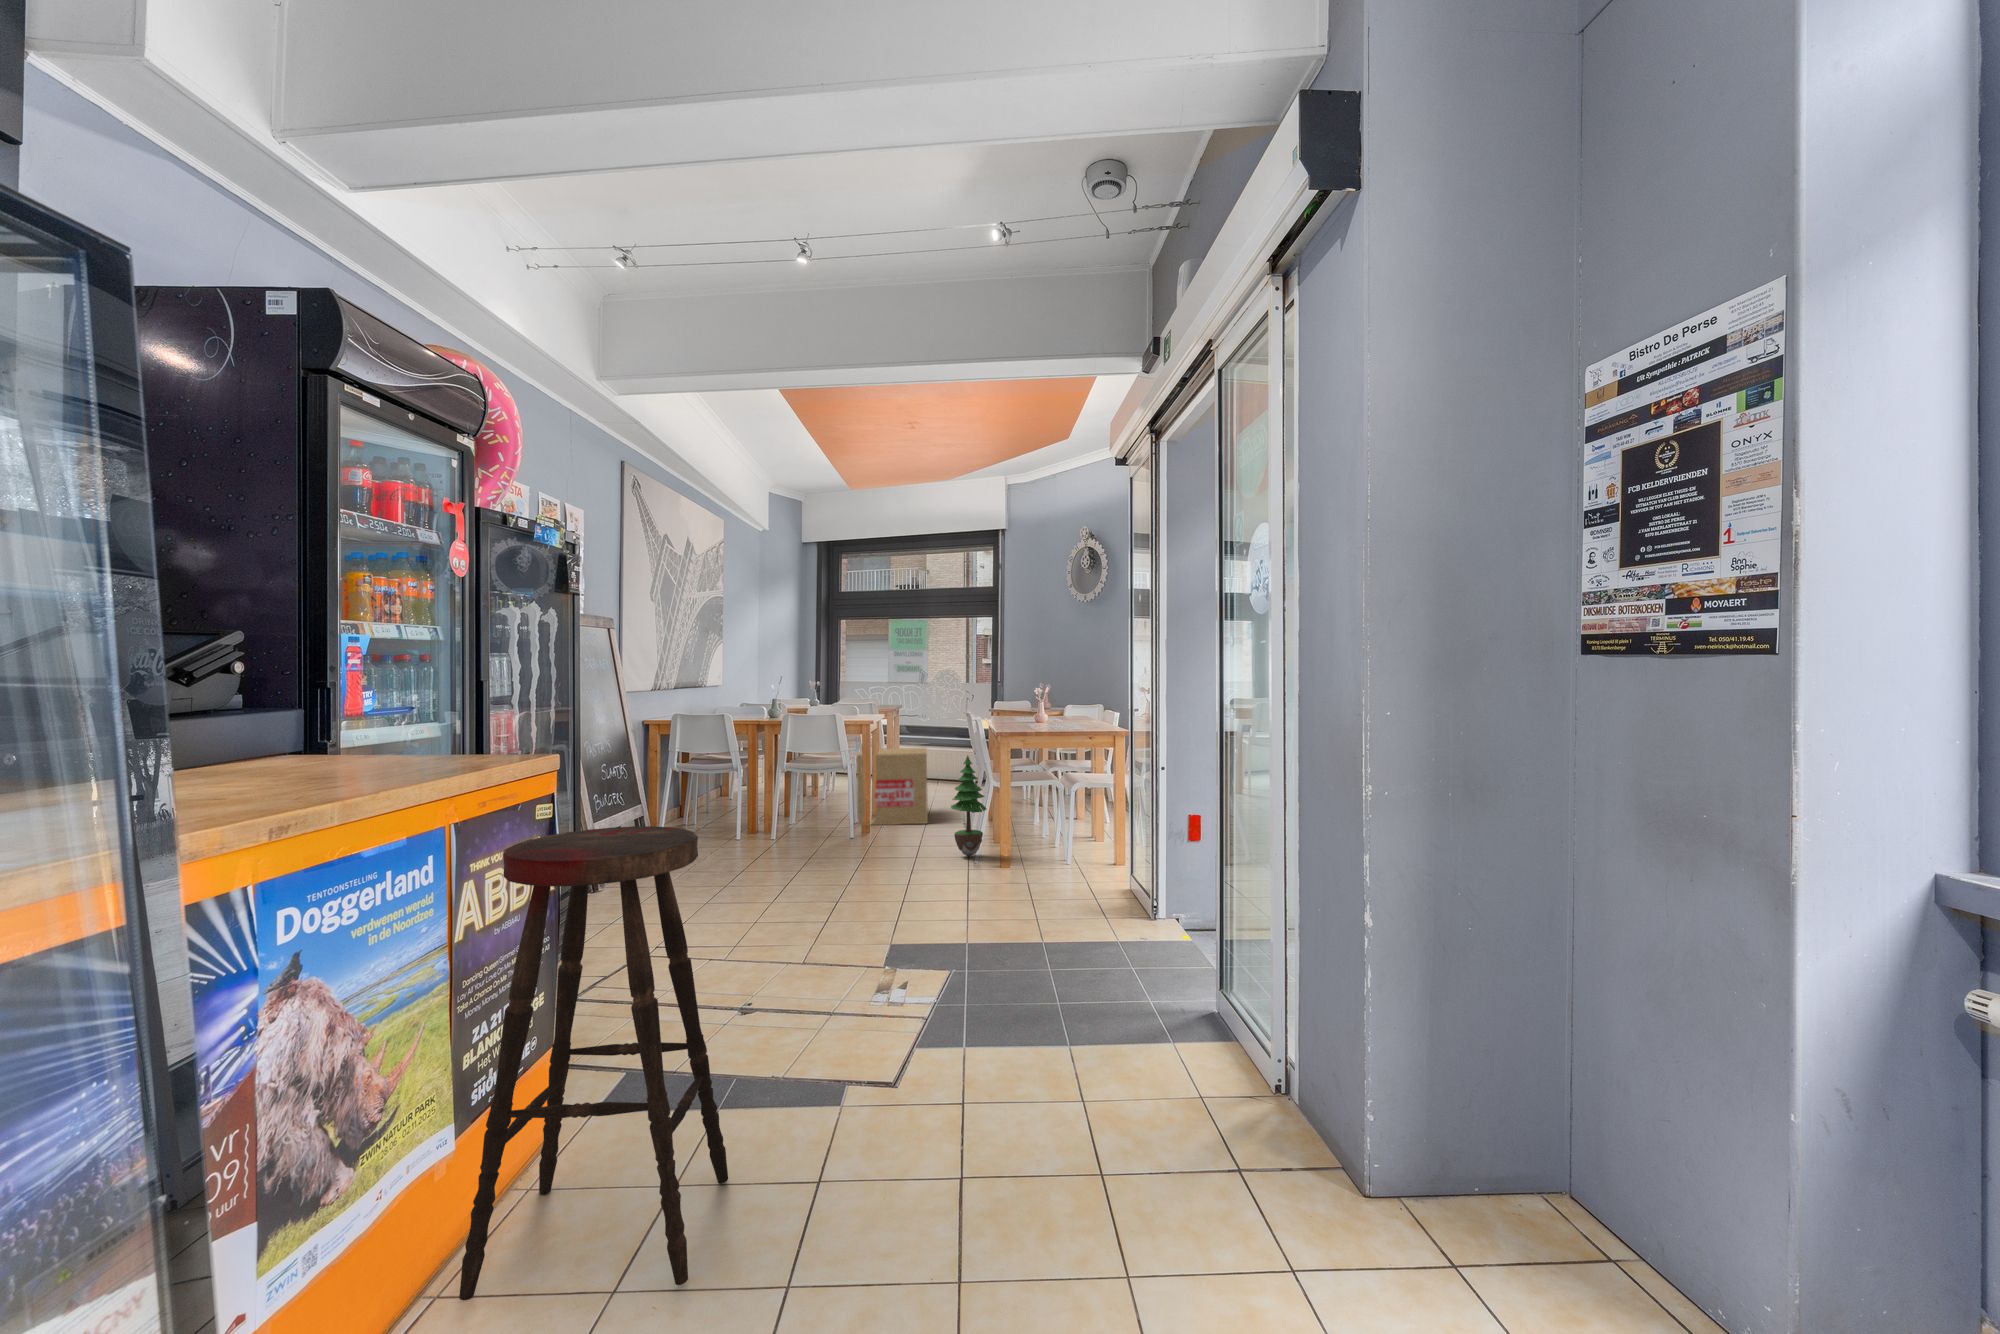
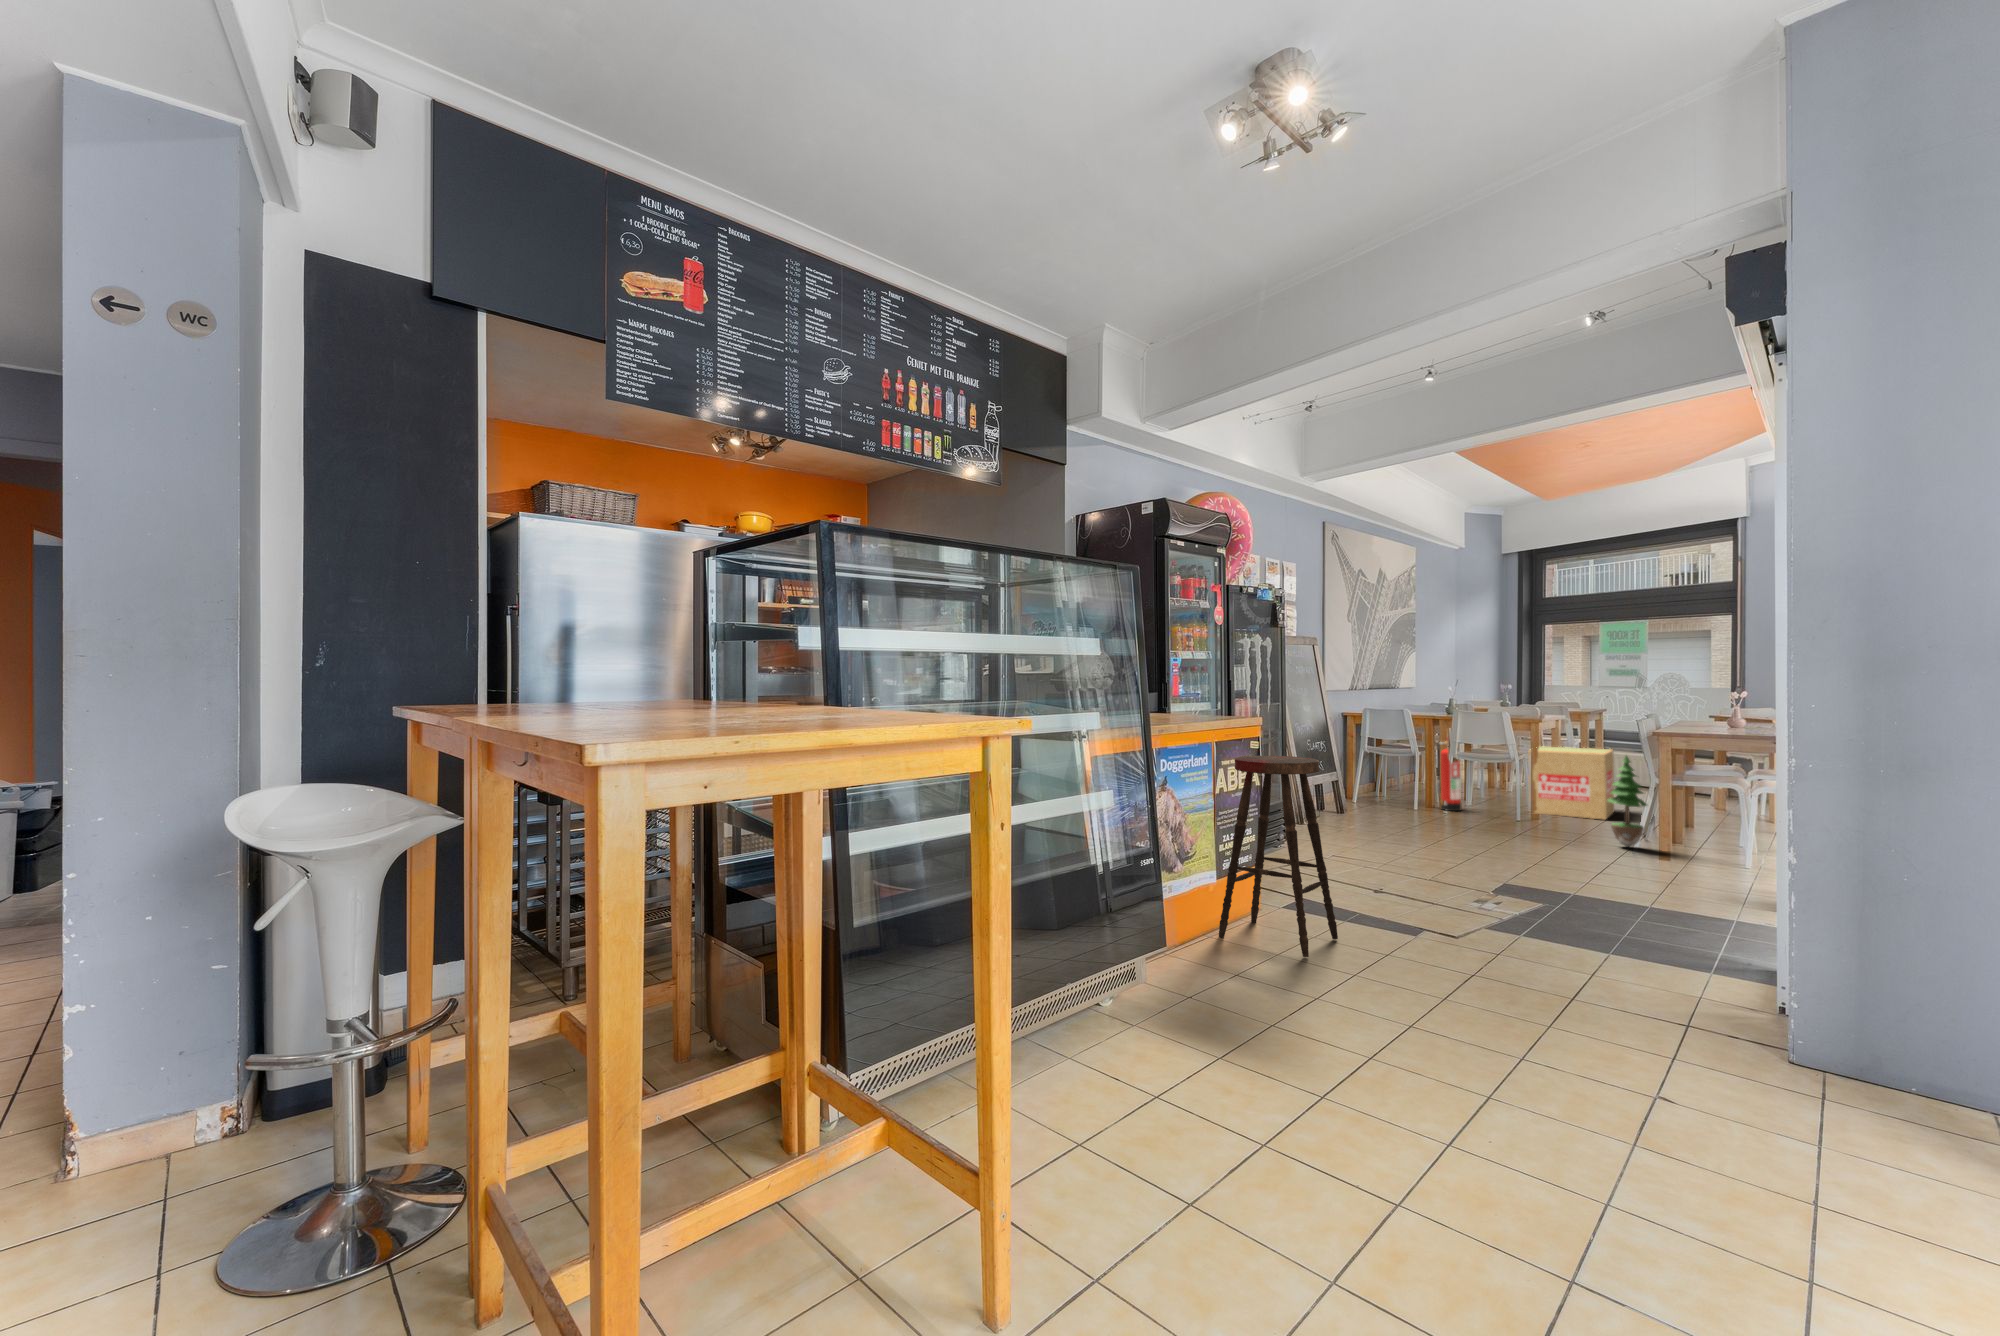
fire extinguisher: none [764,744,793,836] -> present [1437,739,1462,811]

